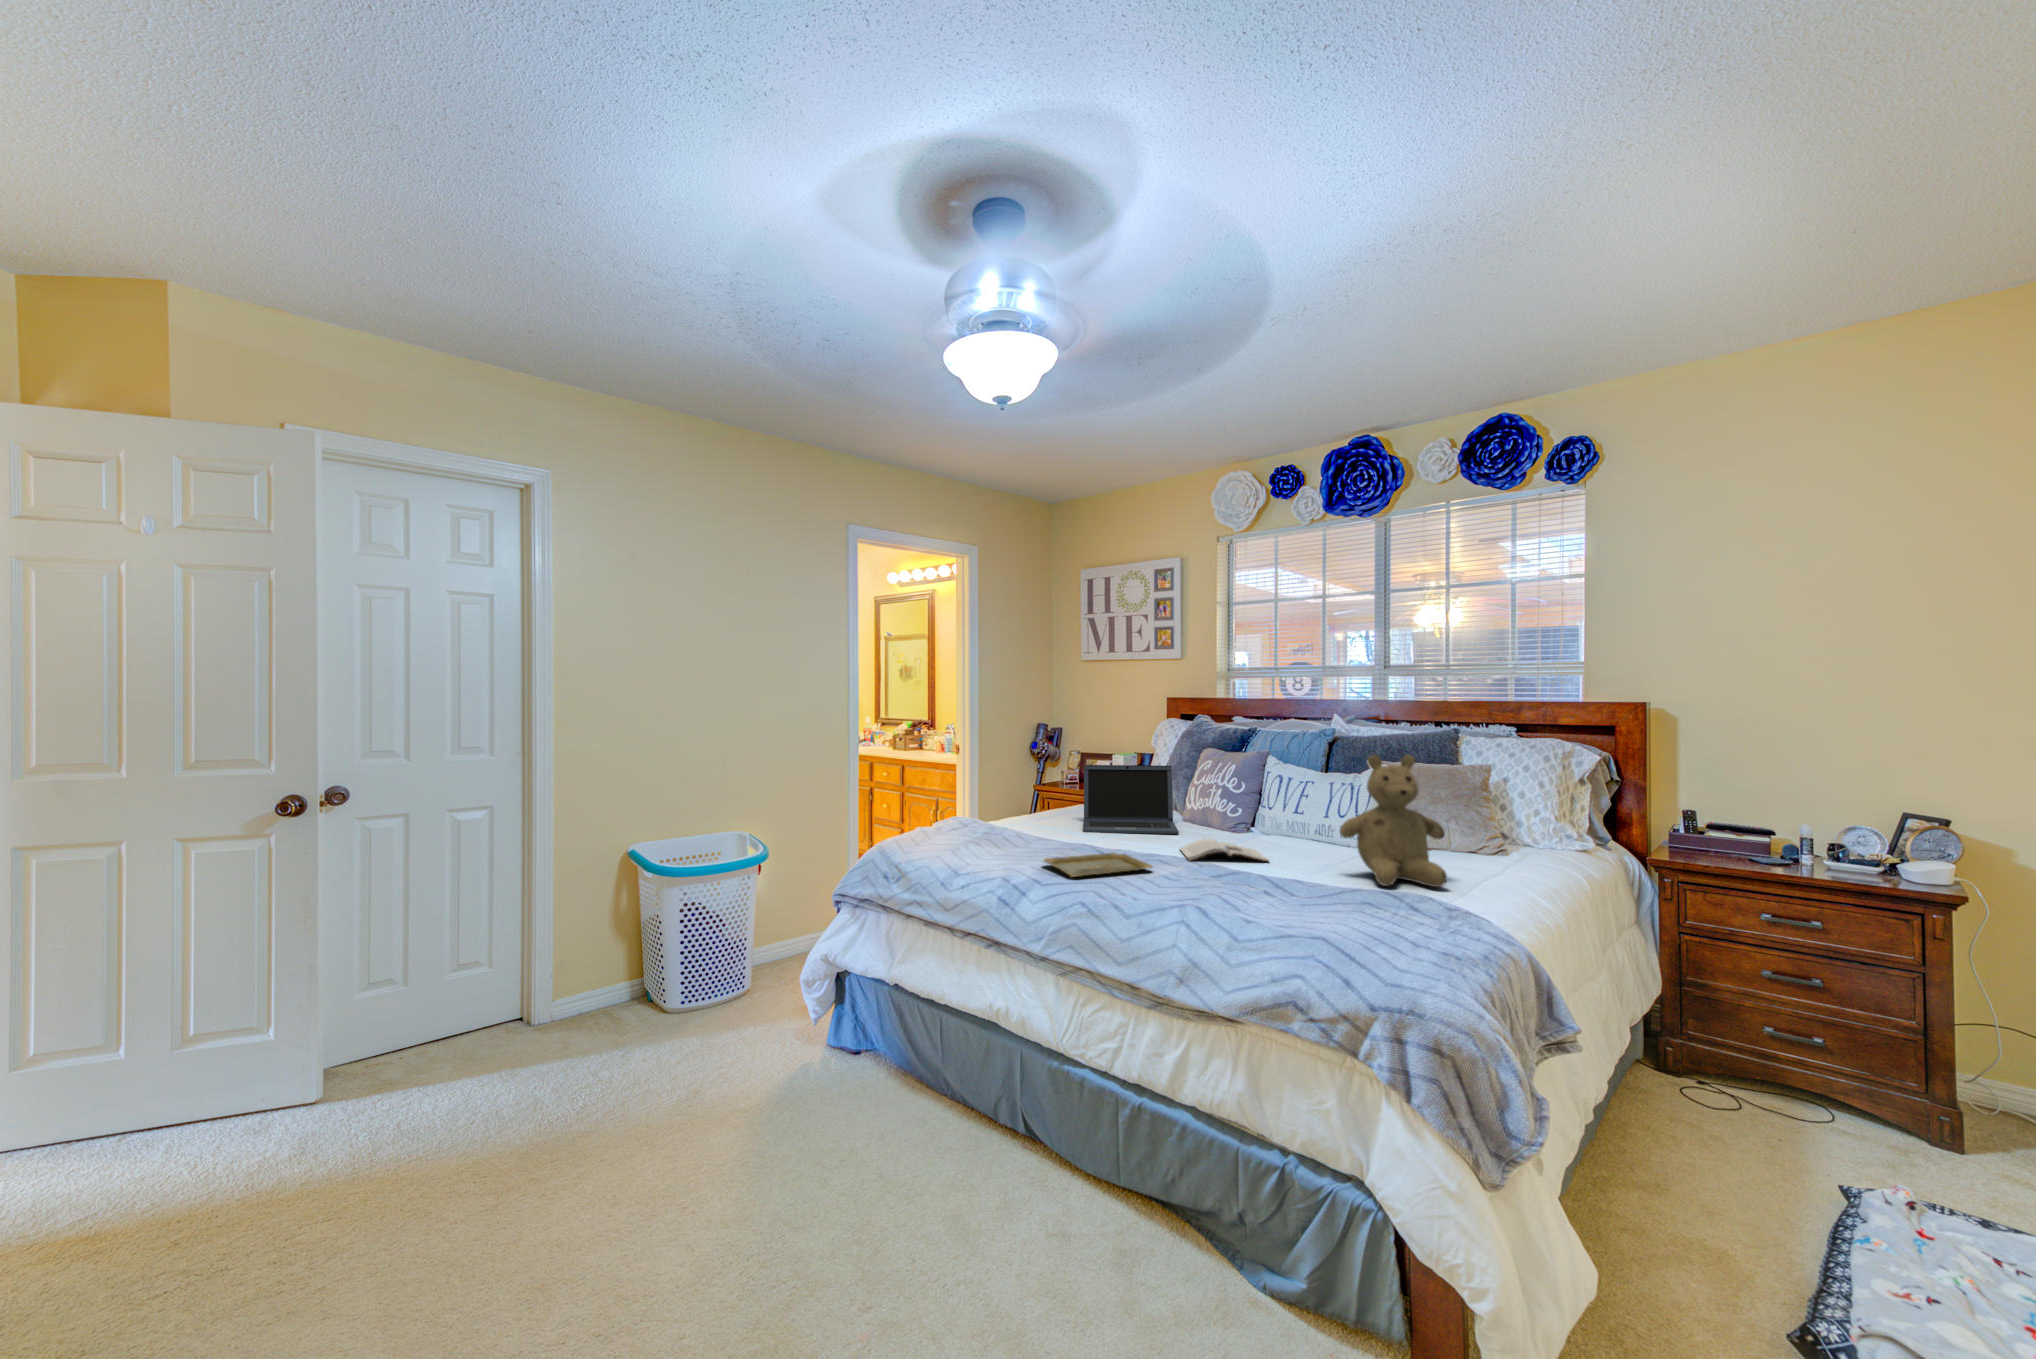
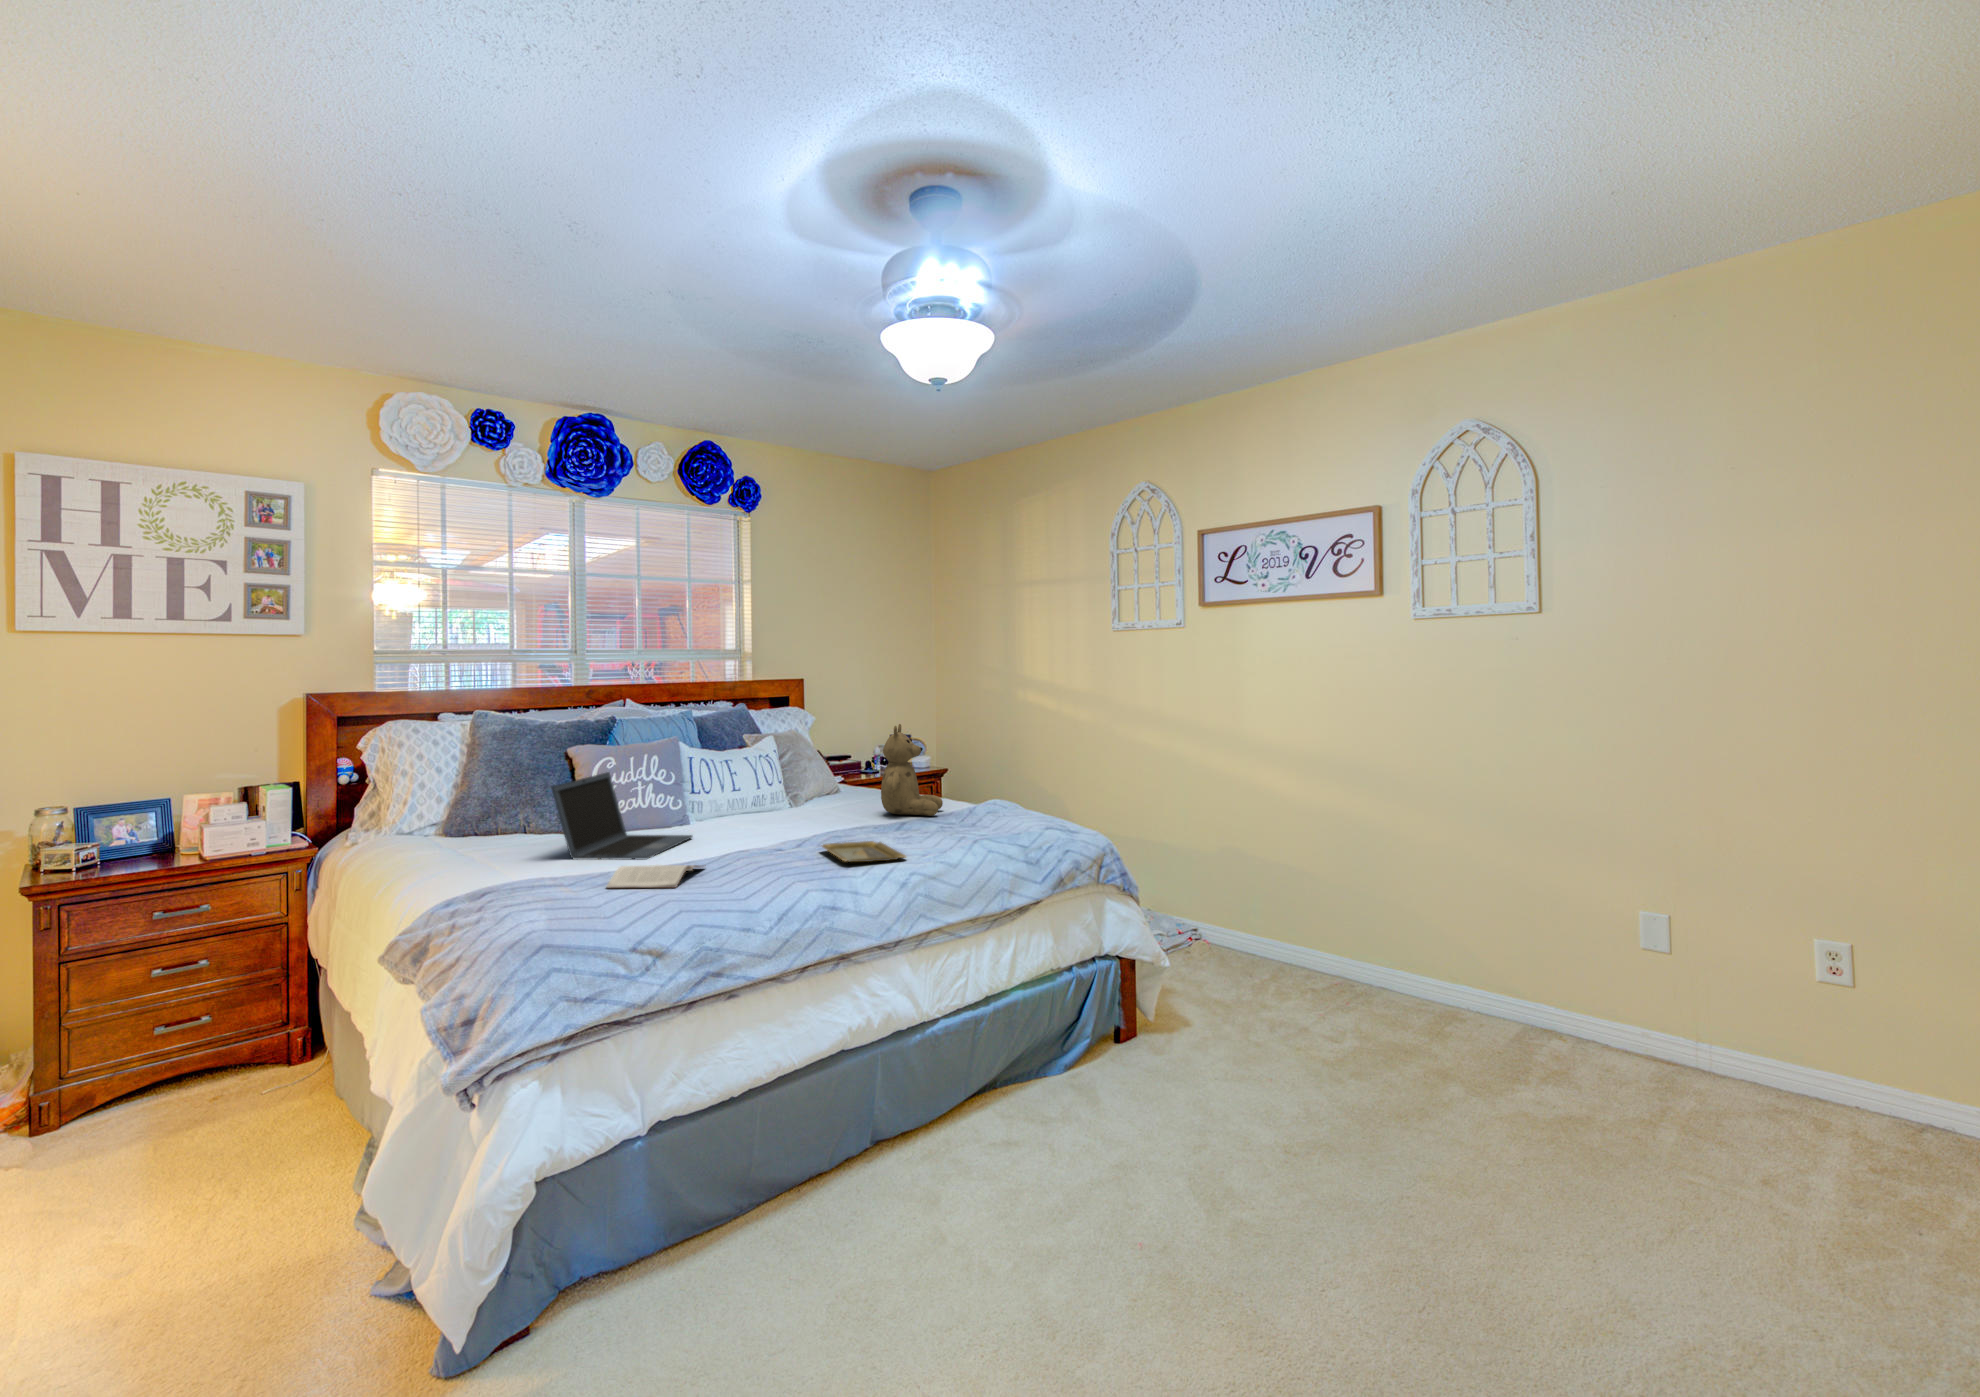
magazine: present [1180,839,1269,861] -> present [606,865,700,888]

